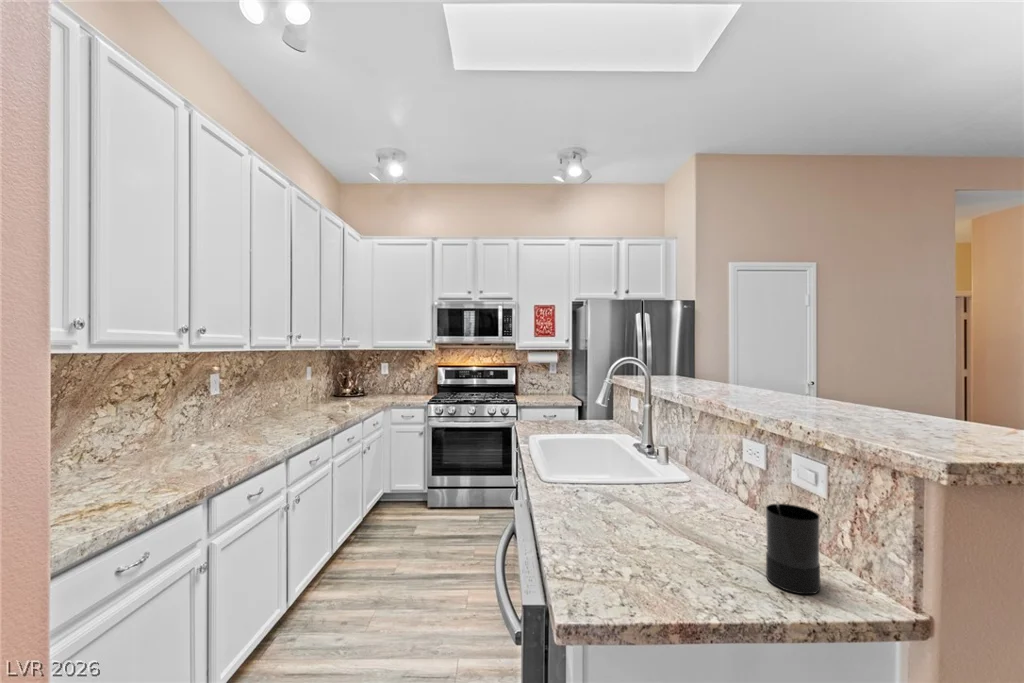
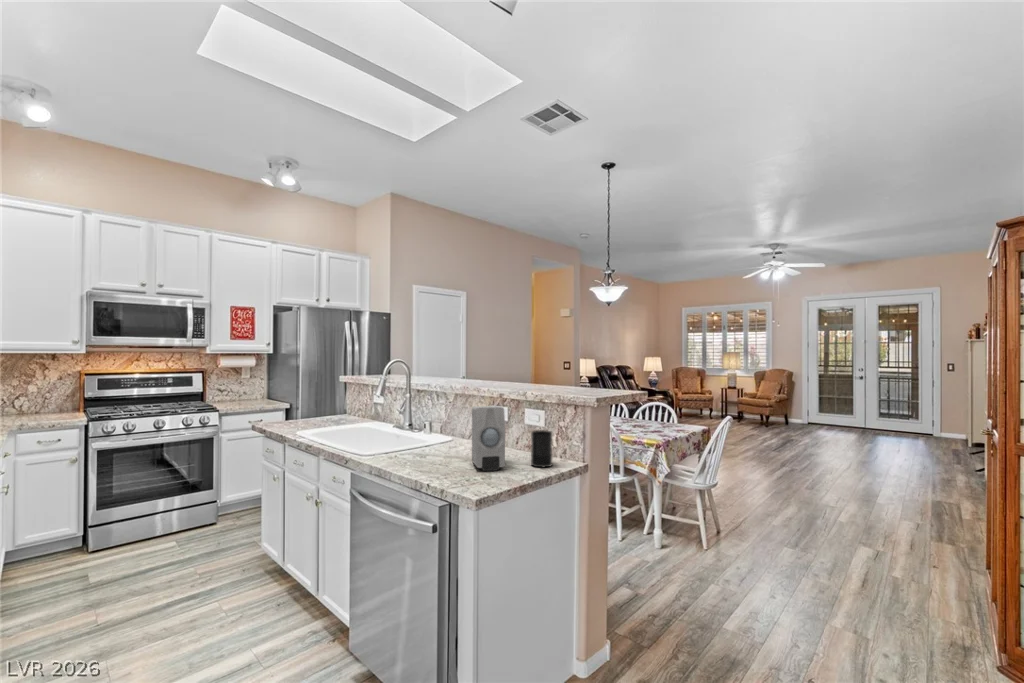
soap dispenser: none [641,436,710,566] -> present [472,406,505,471]

